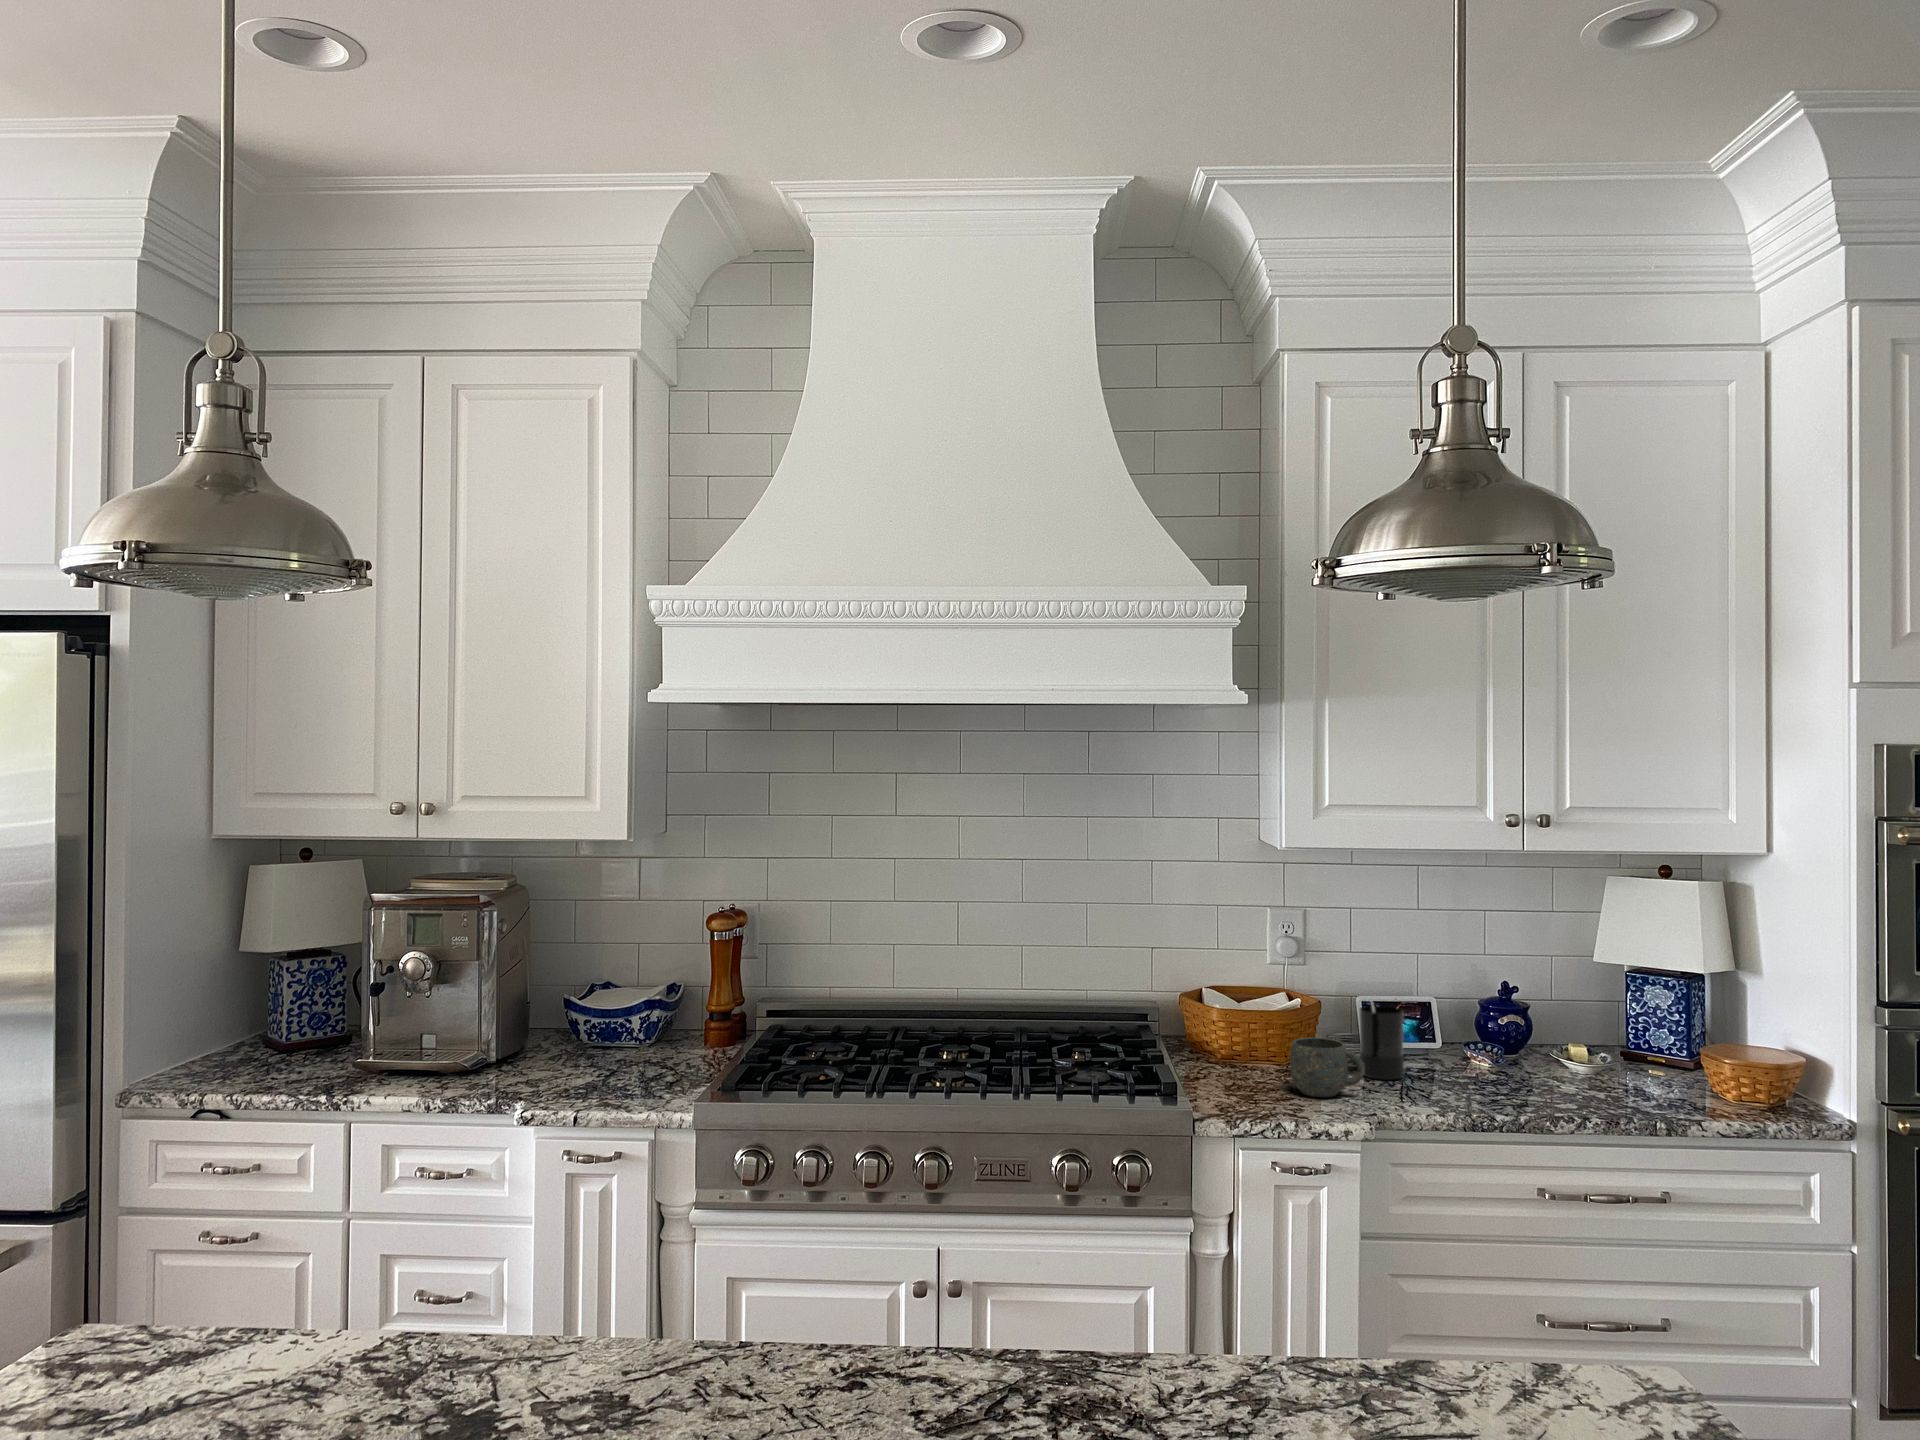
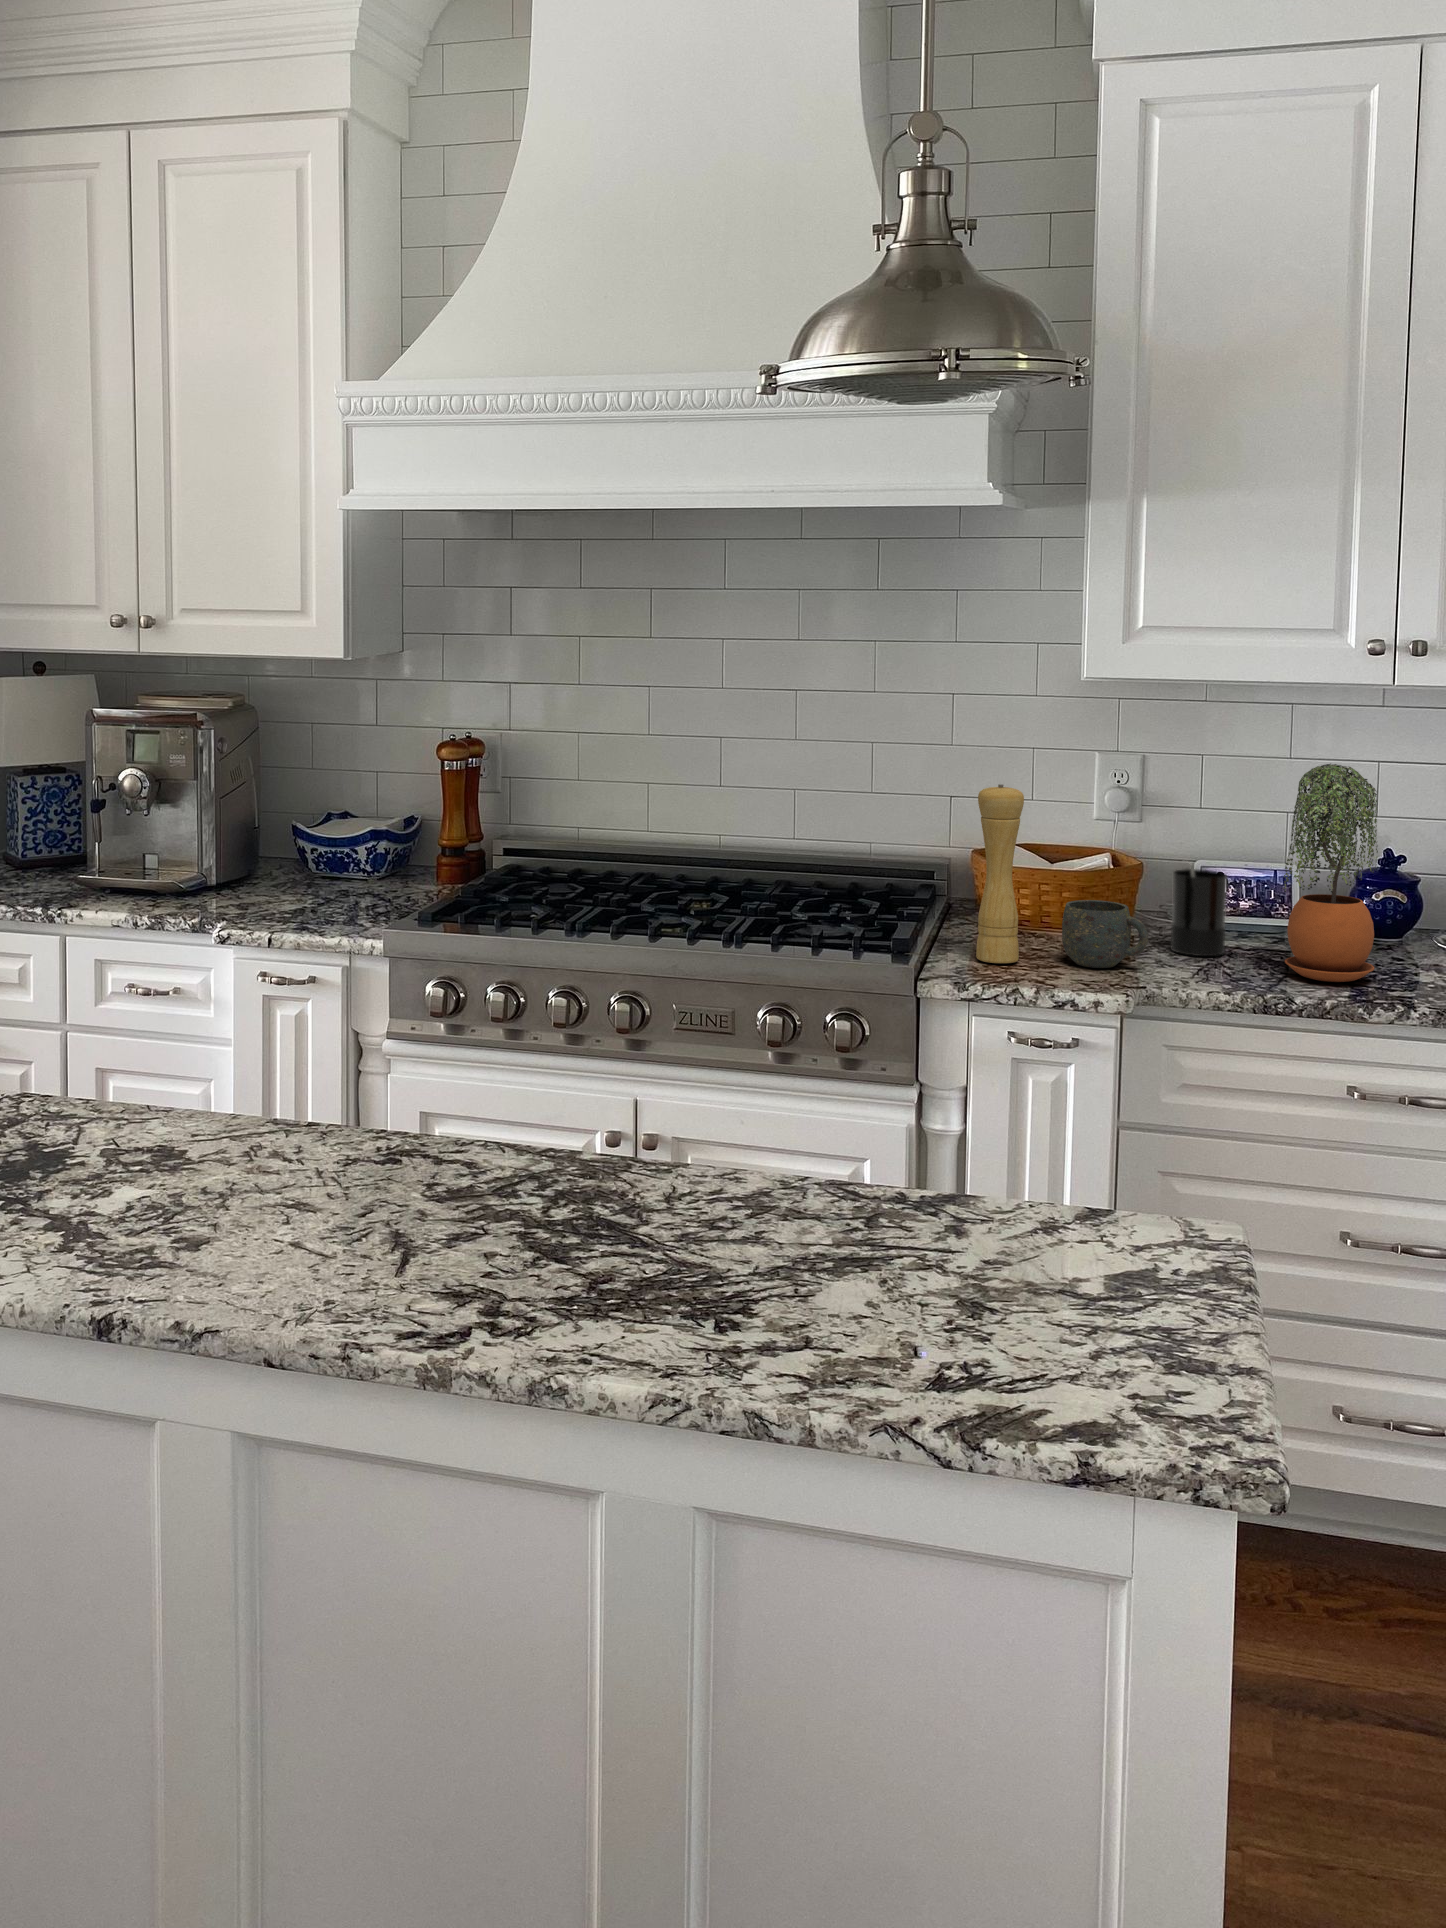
potted plant: none [1462,915,1537,1098] -> present [1283,764,1378,982]
pepper mill: none [1221,942,1260,1098] -> present [976,784,1024,963]

